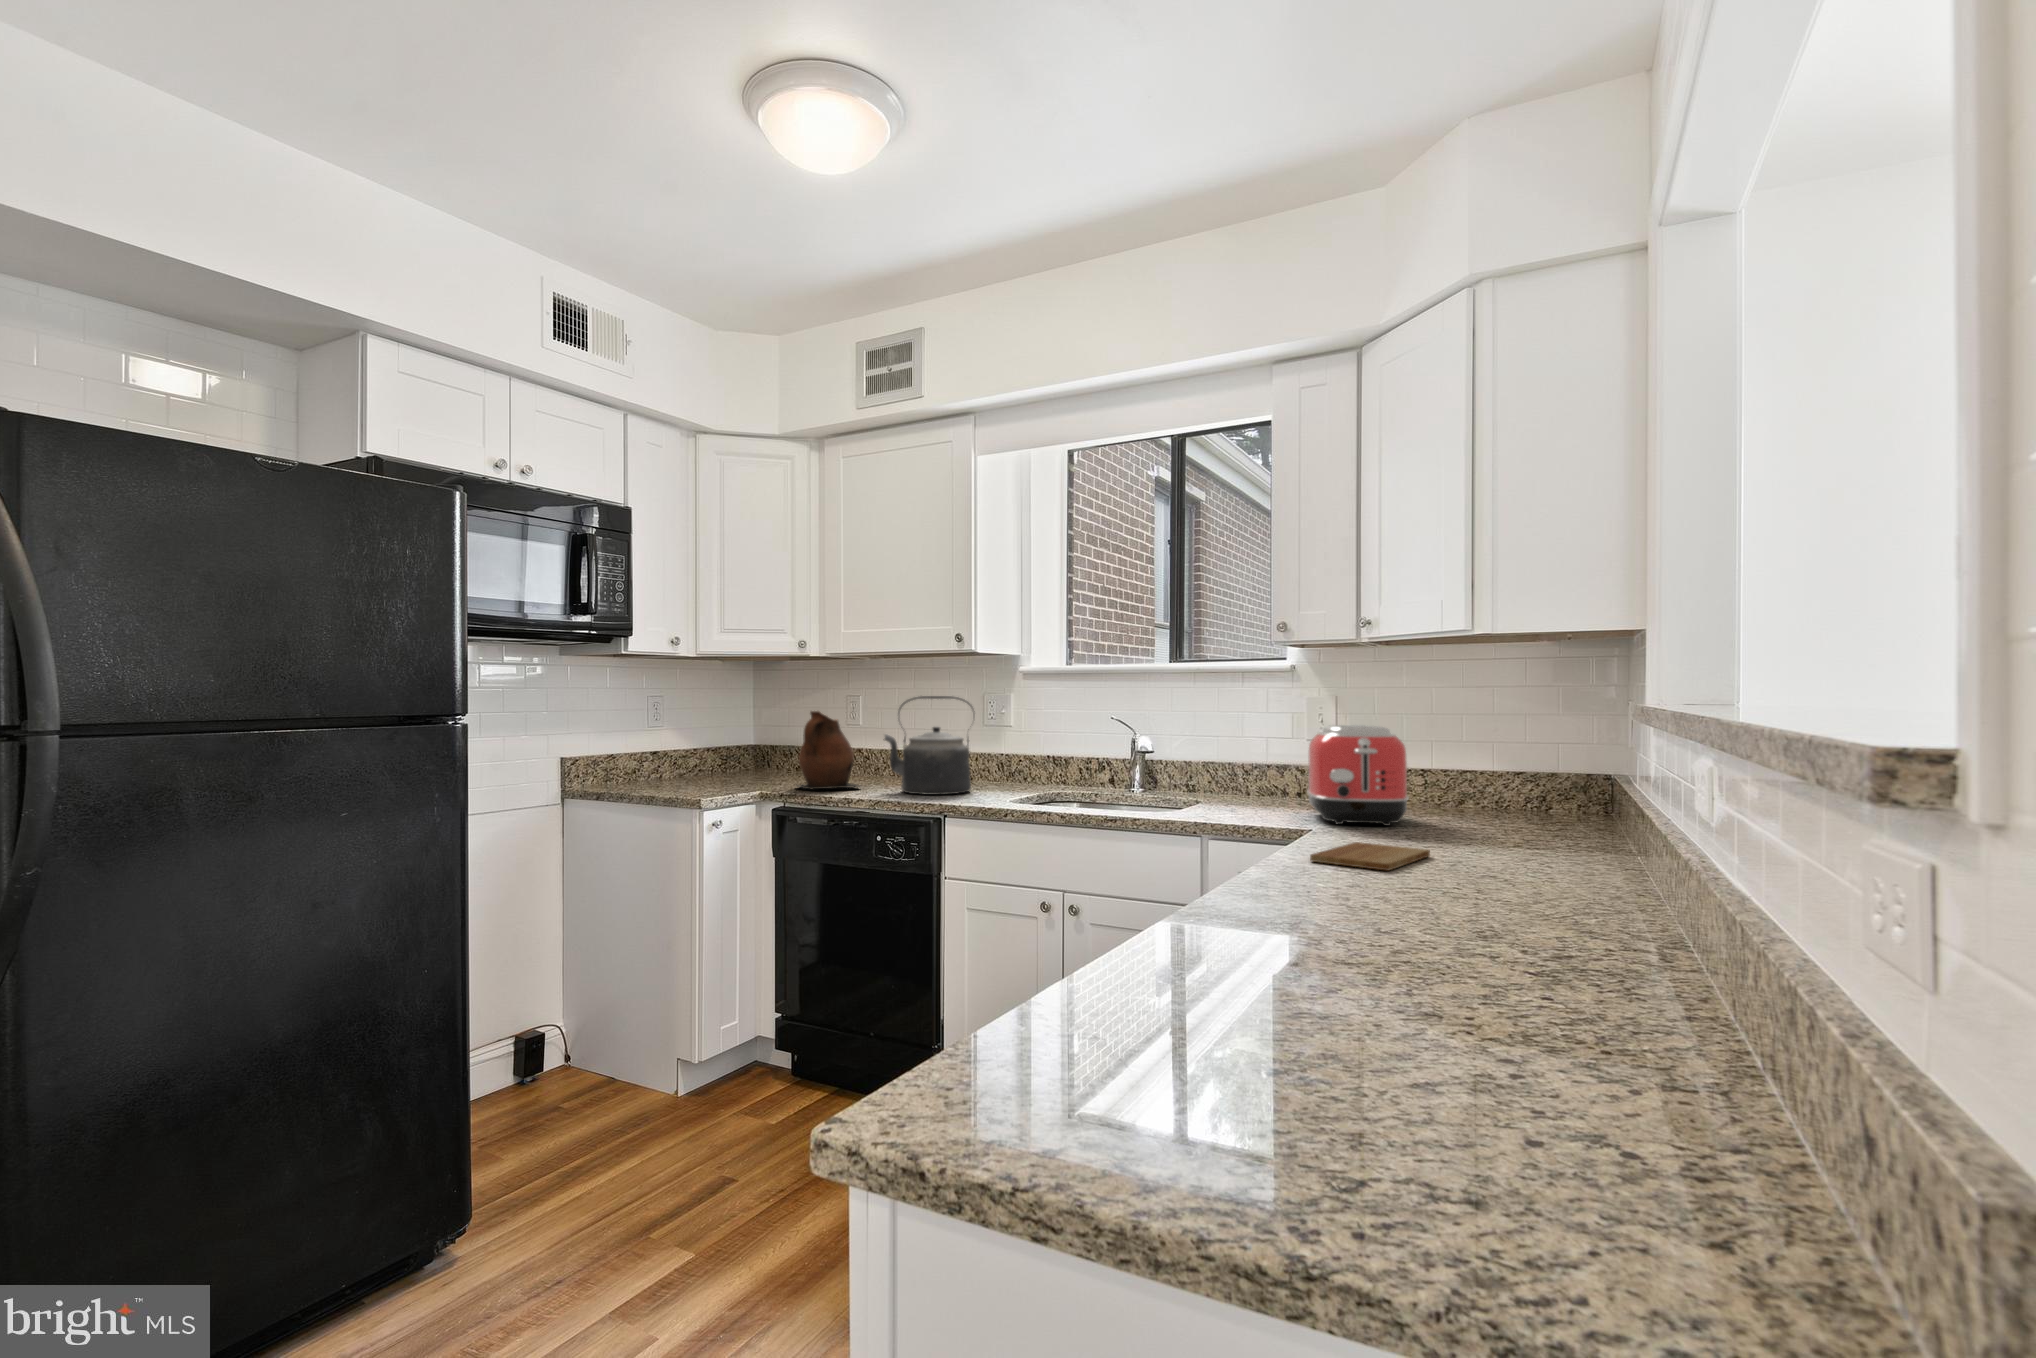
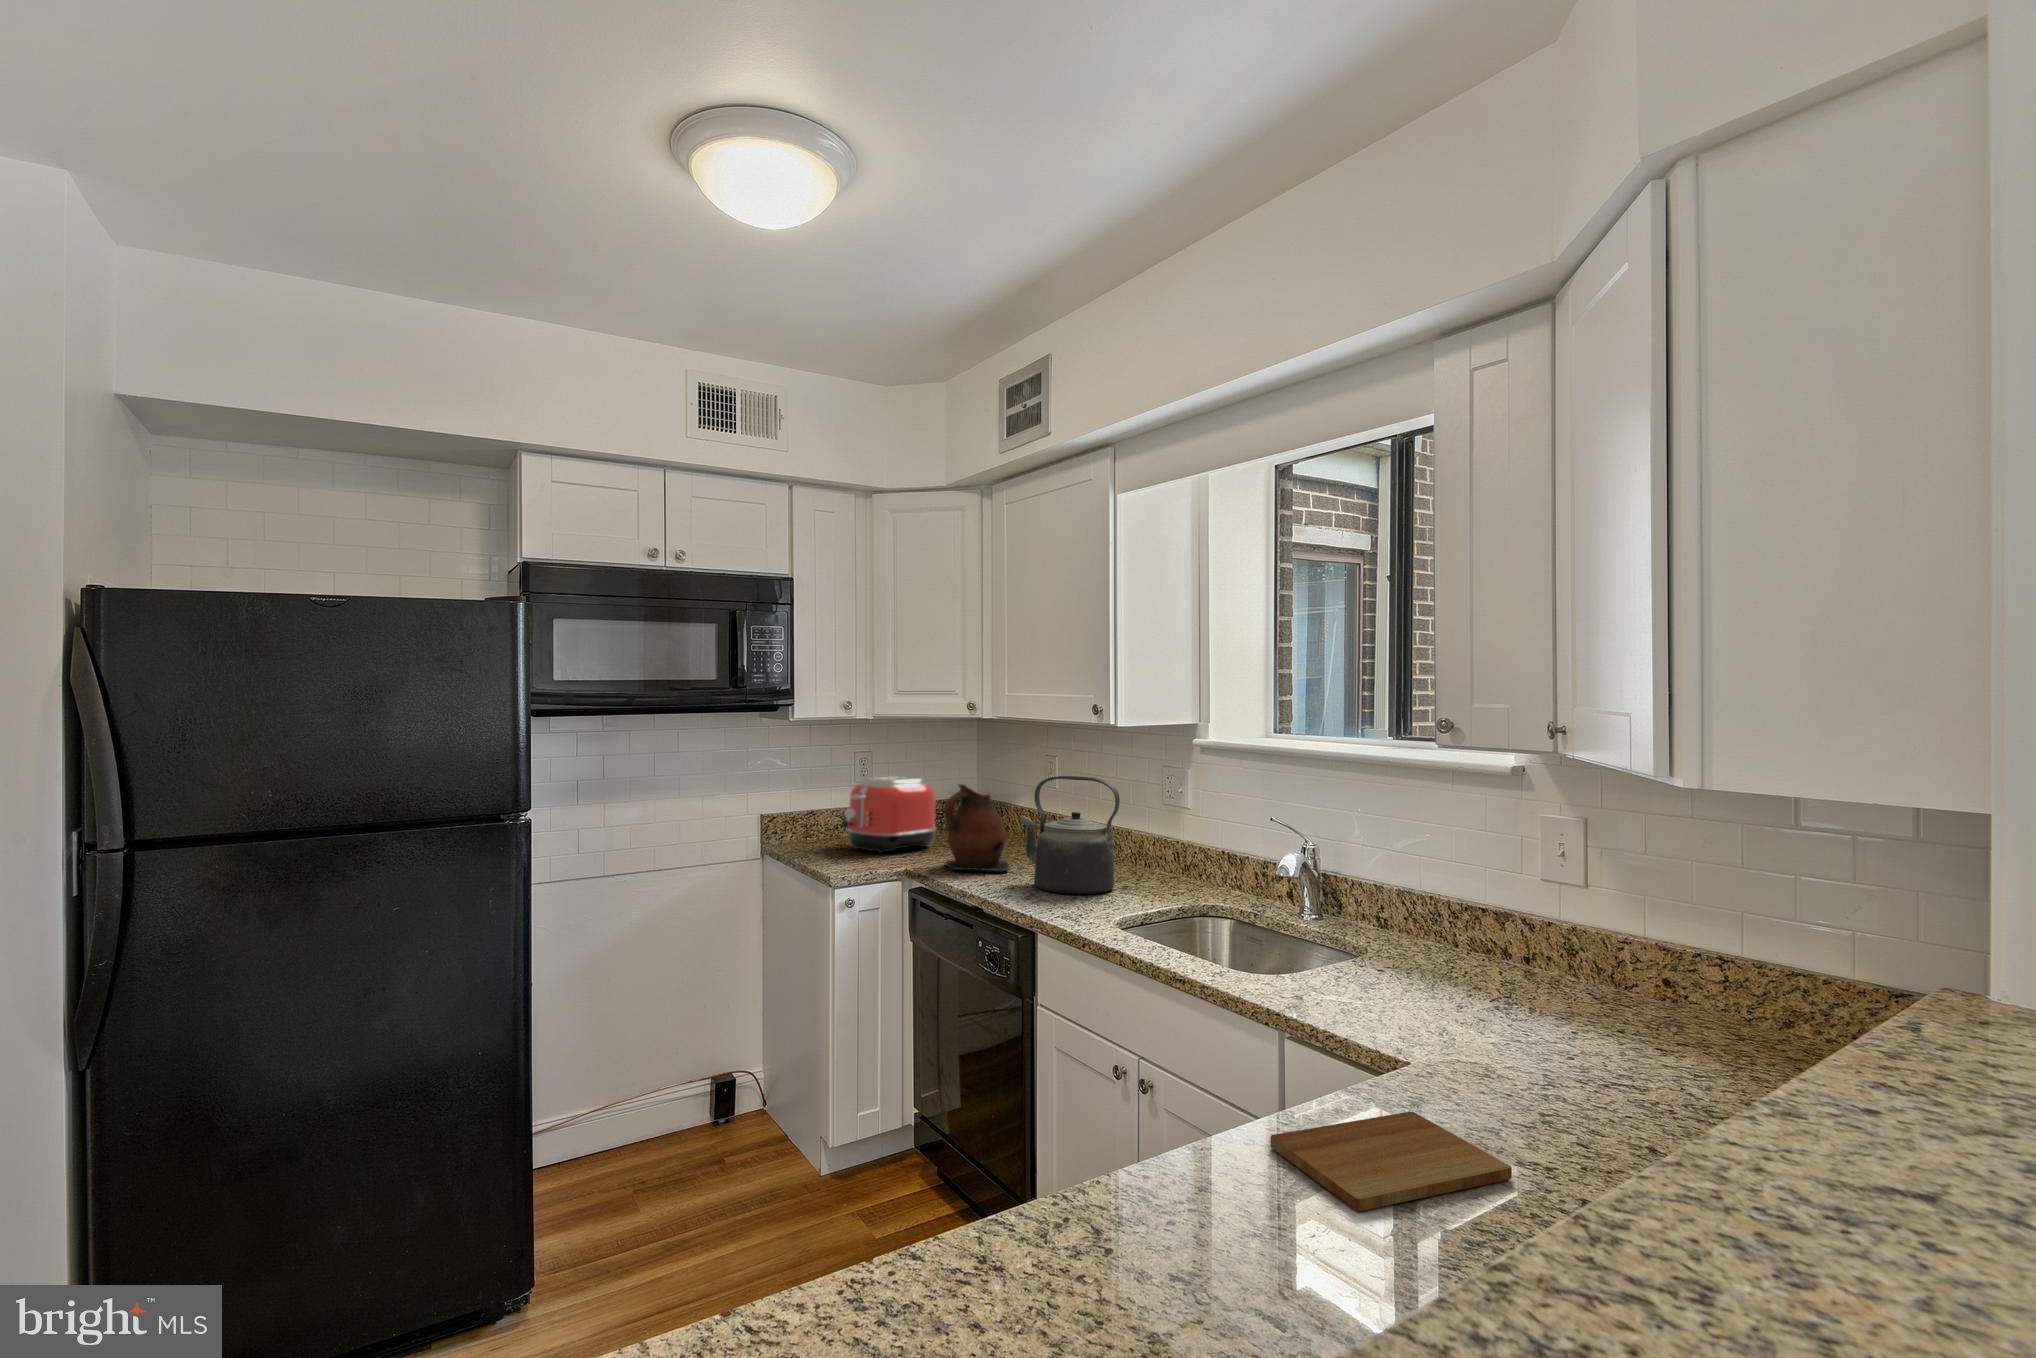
toaster: present [1307,725,1409,826] -> present [842,776,936,853]

